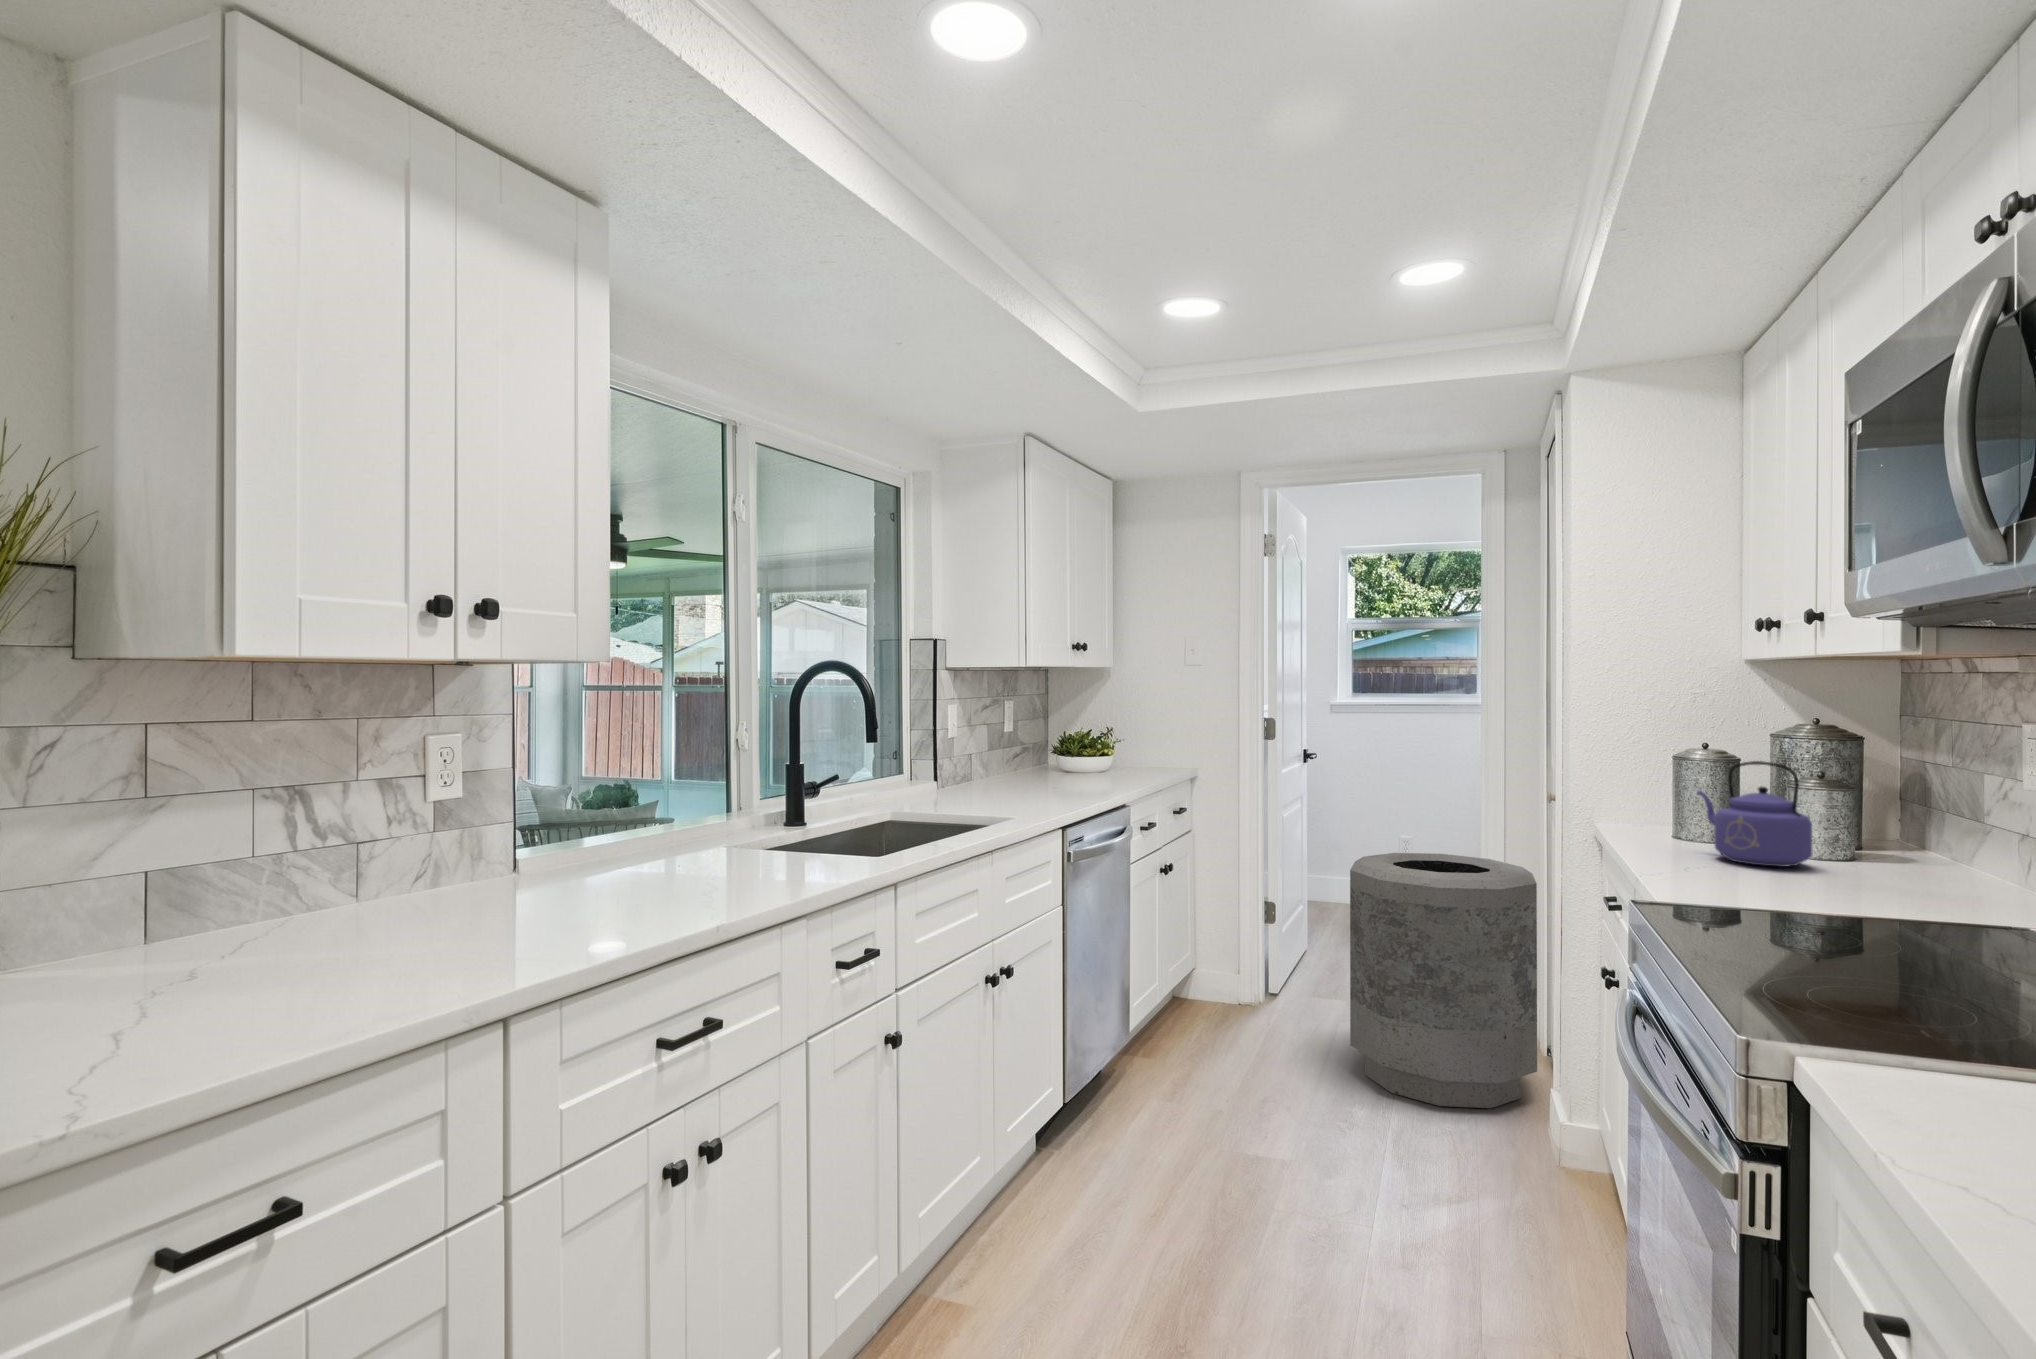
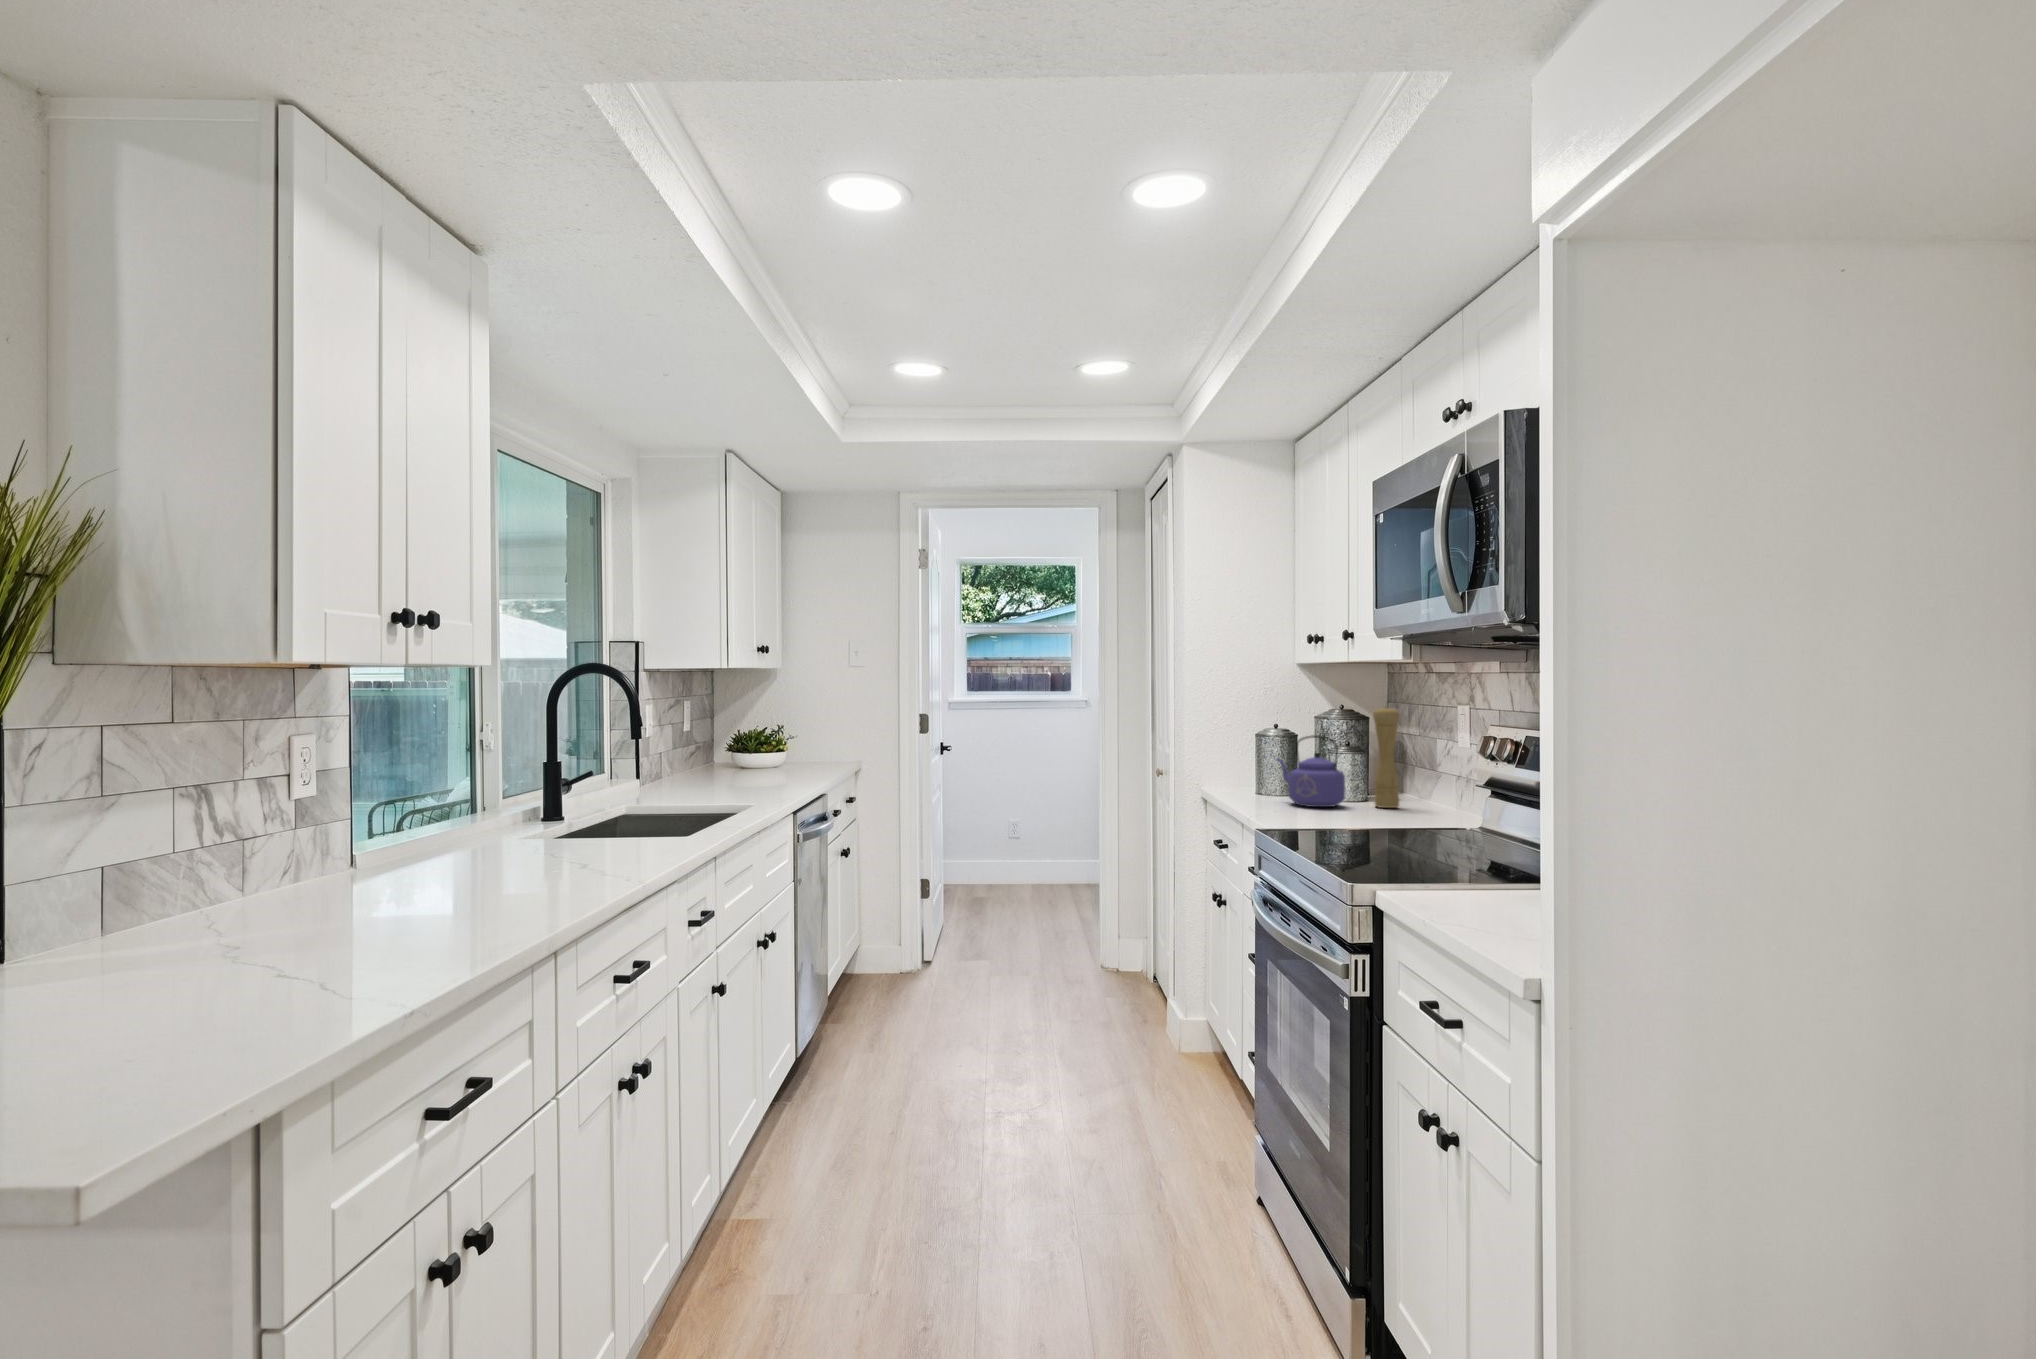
pepper mill: none [1864,722,1915,876] -> present [1373,707,1400,808]
trash can: present [1350,853,1537,1108] -> none [1014,823,1156,1026]

